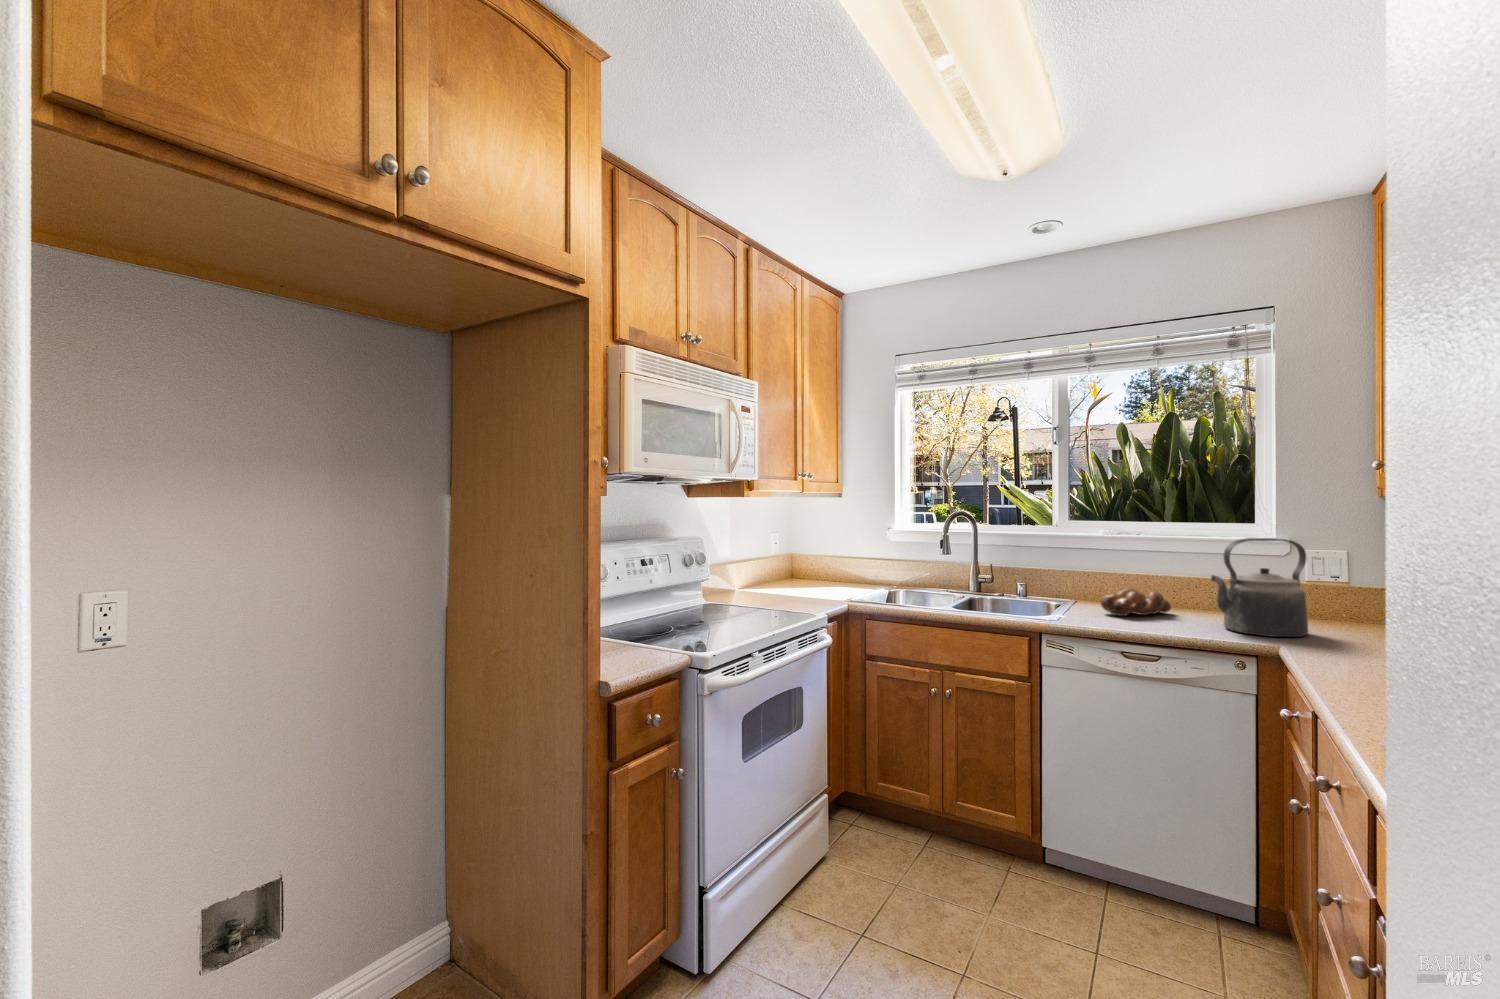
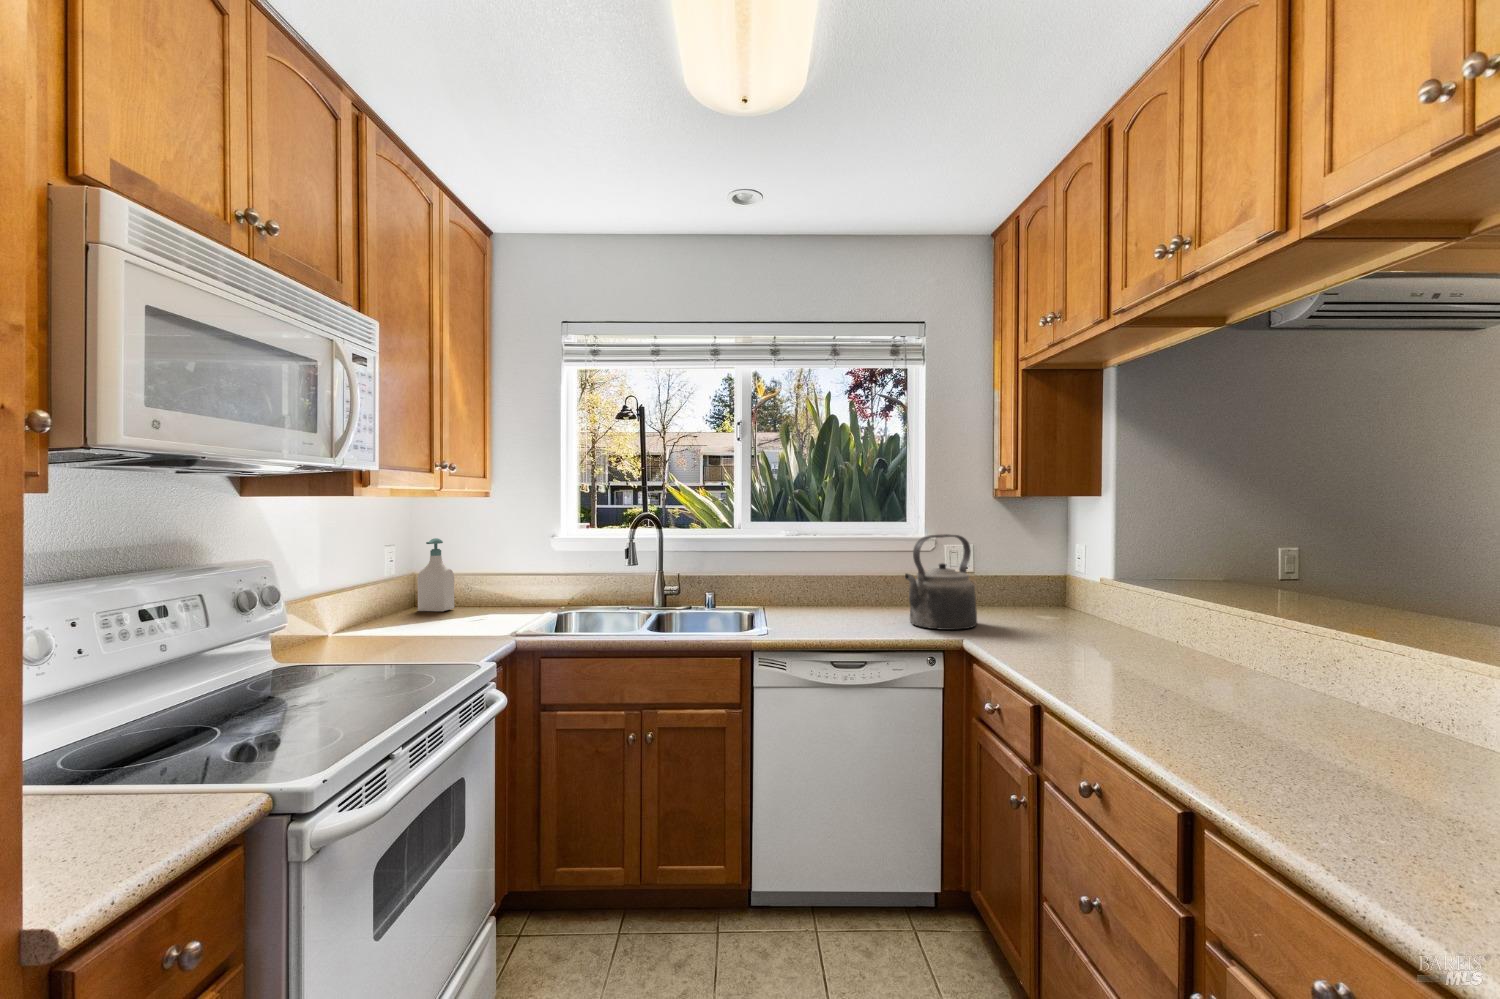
soap bottle: none [795,527,820,582] -> present [418,538,454,611]
bread loaf: present [1100,588,1171,616] -> none [796,591,855,622]

